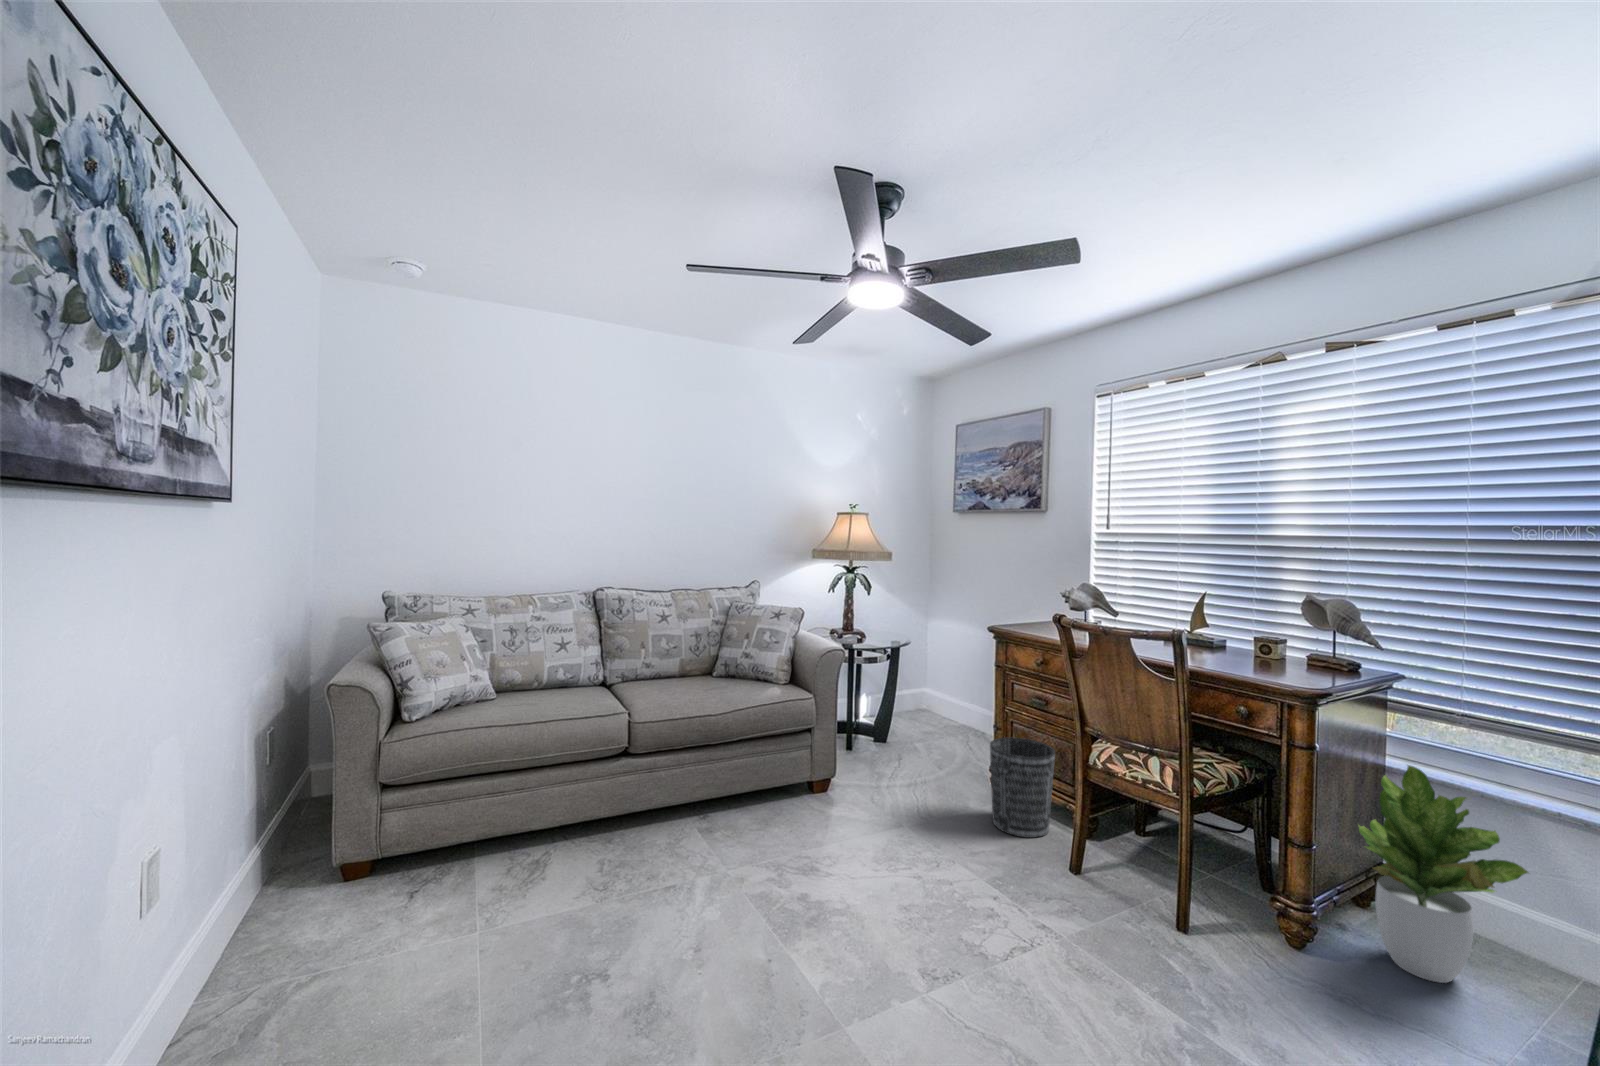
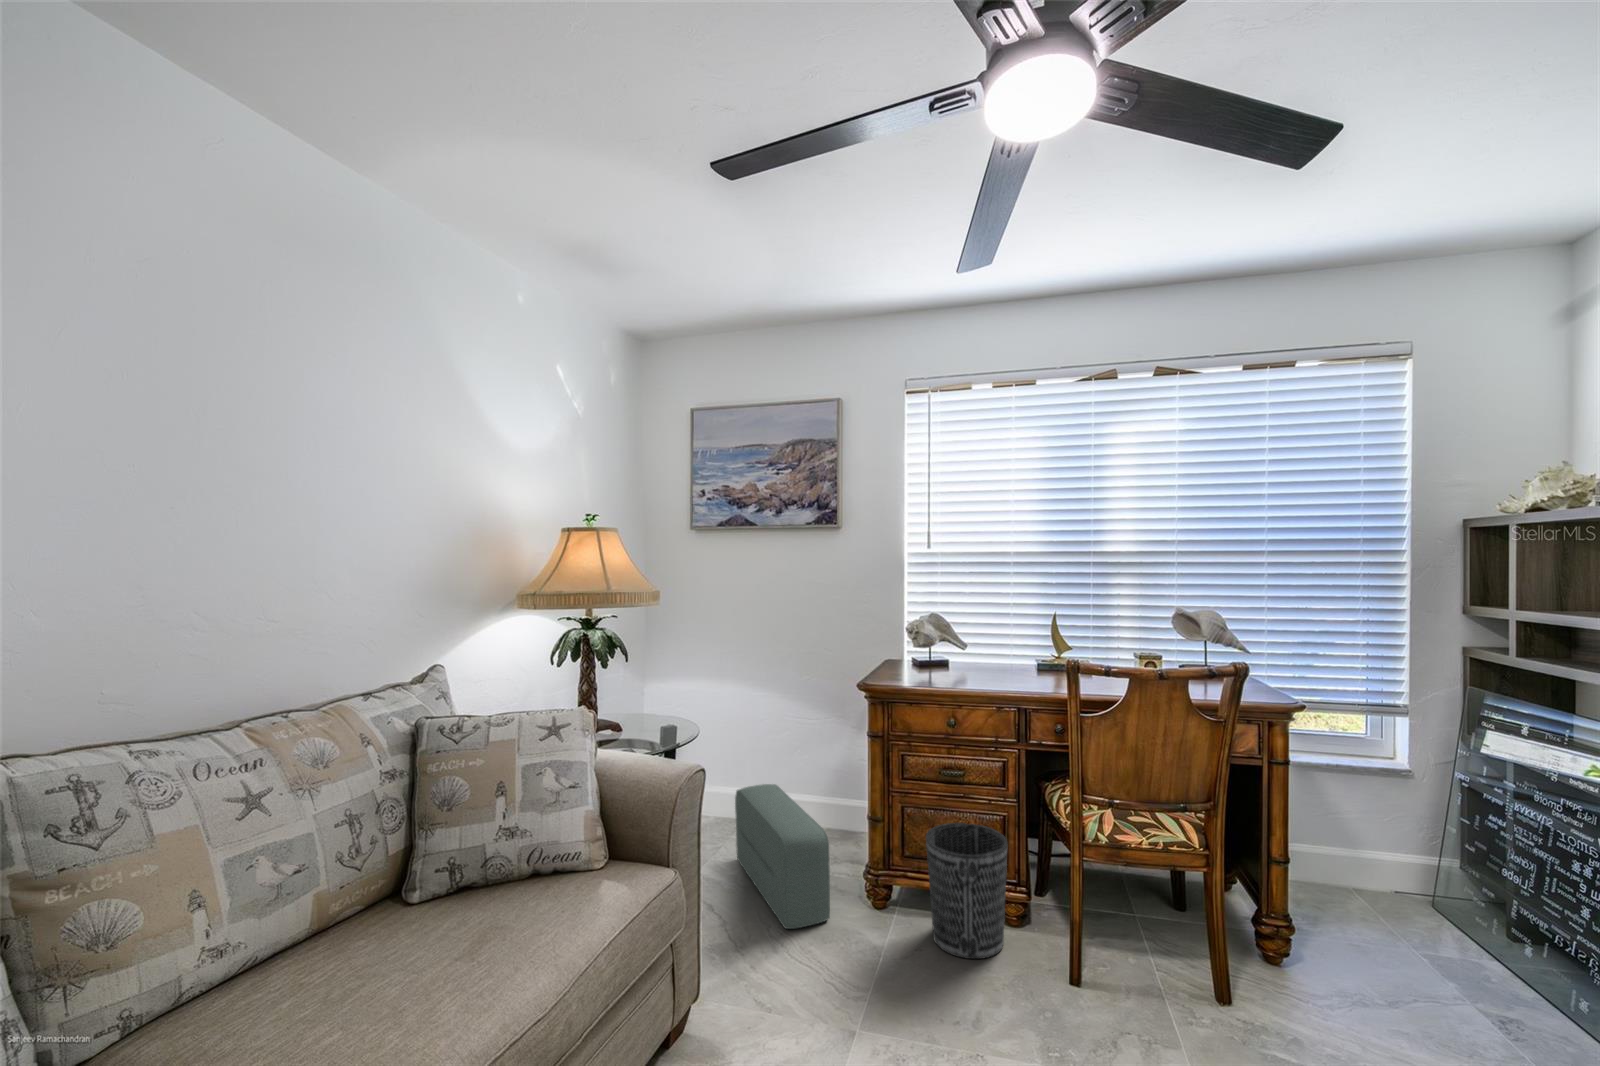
pouf: none [910,695,962,785] -> present [735,784,830,929]
potted plant: present [1359,765,1528,983] -> none [1272,759,1417,948]

